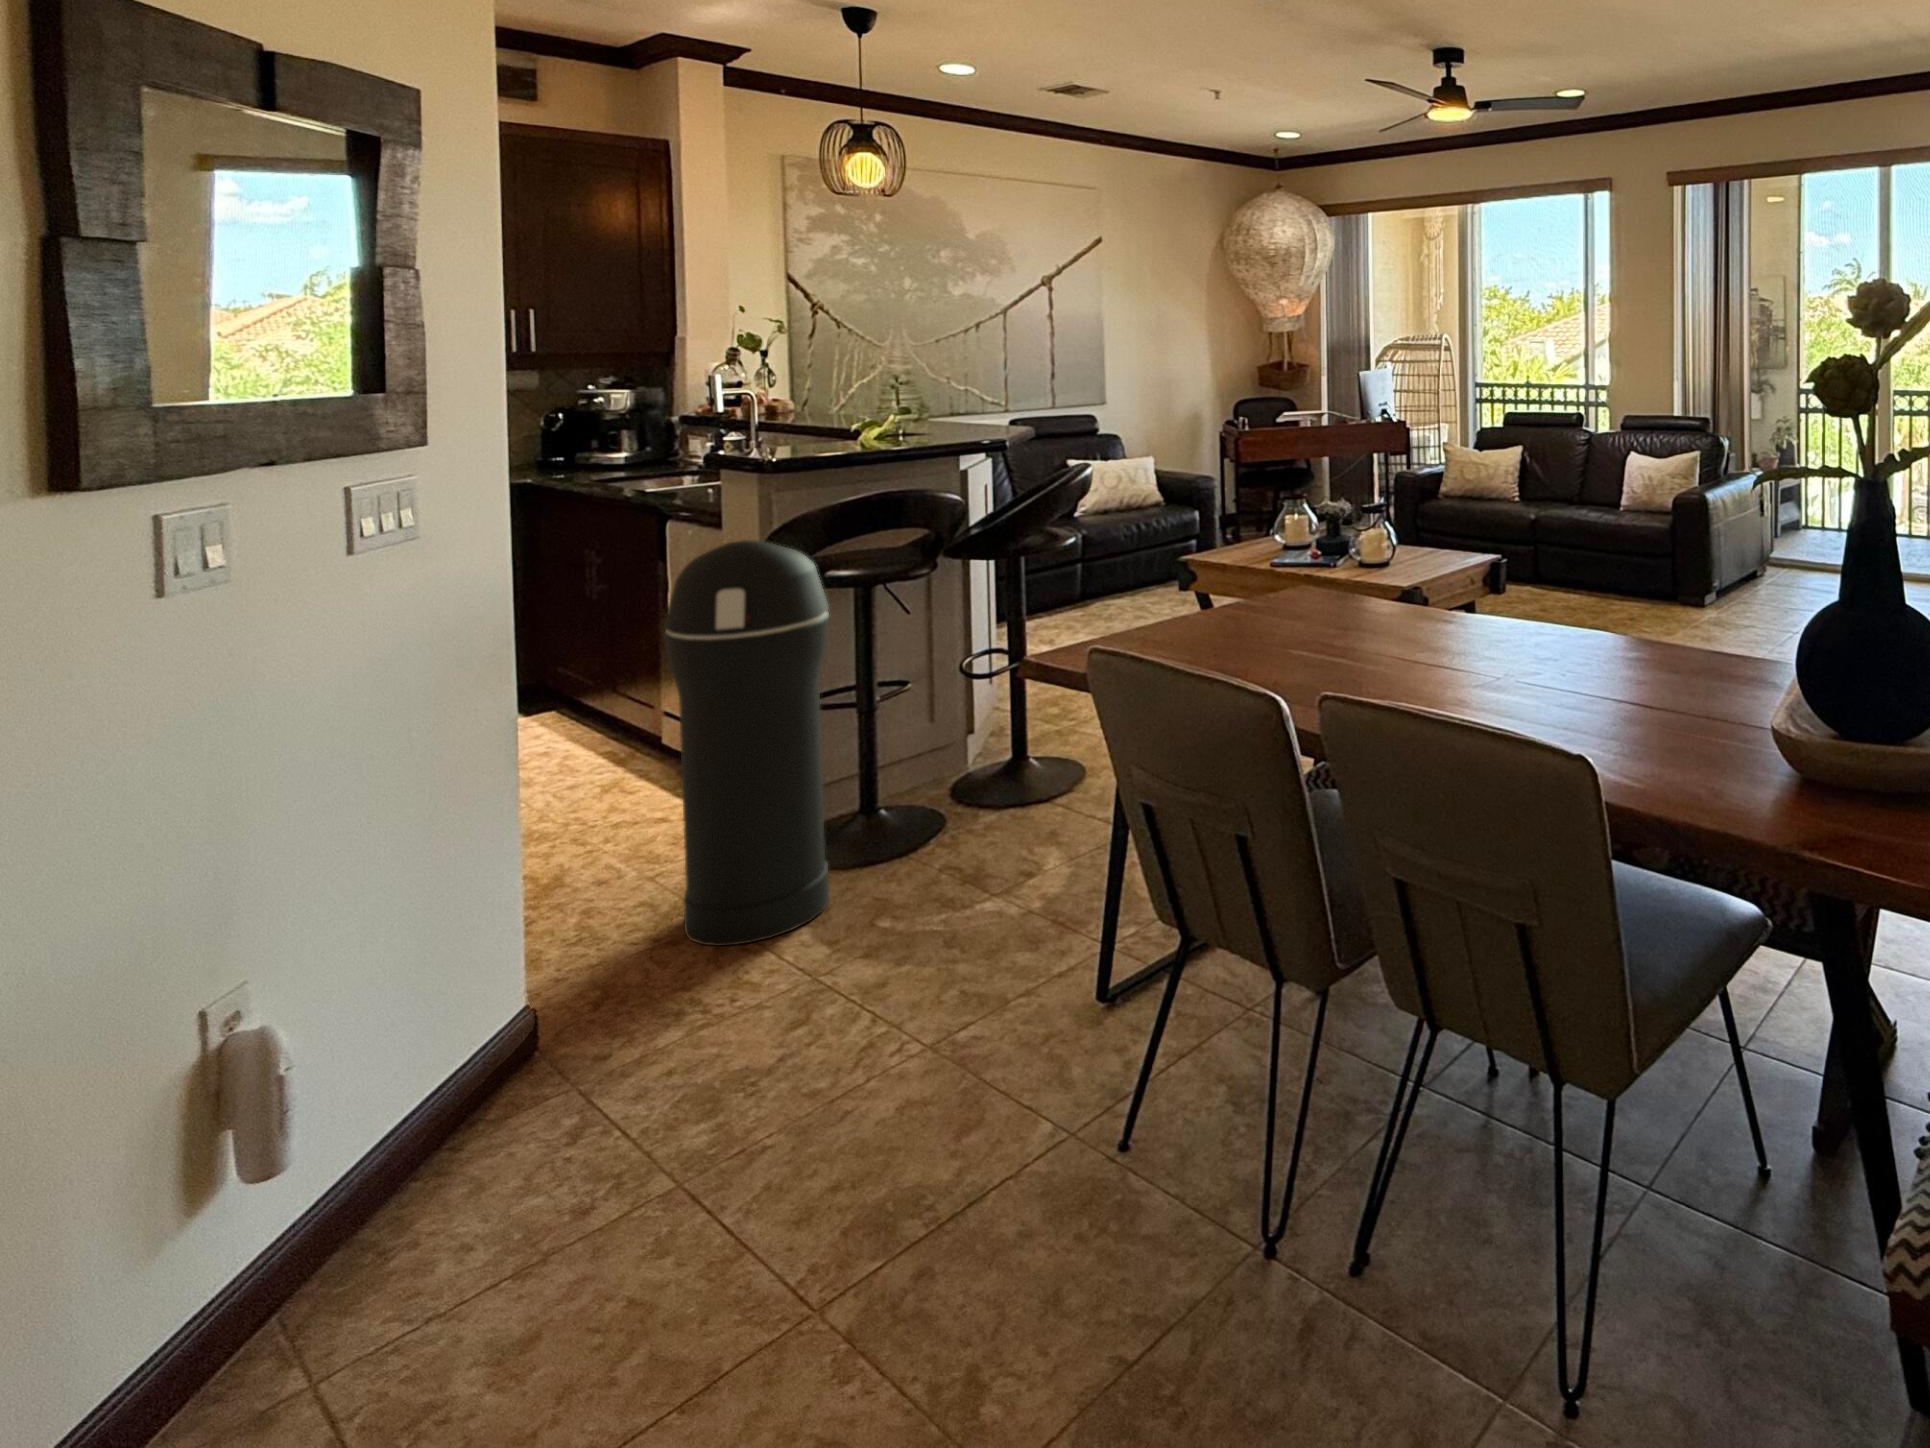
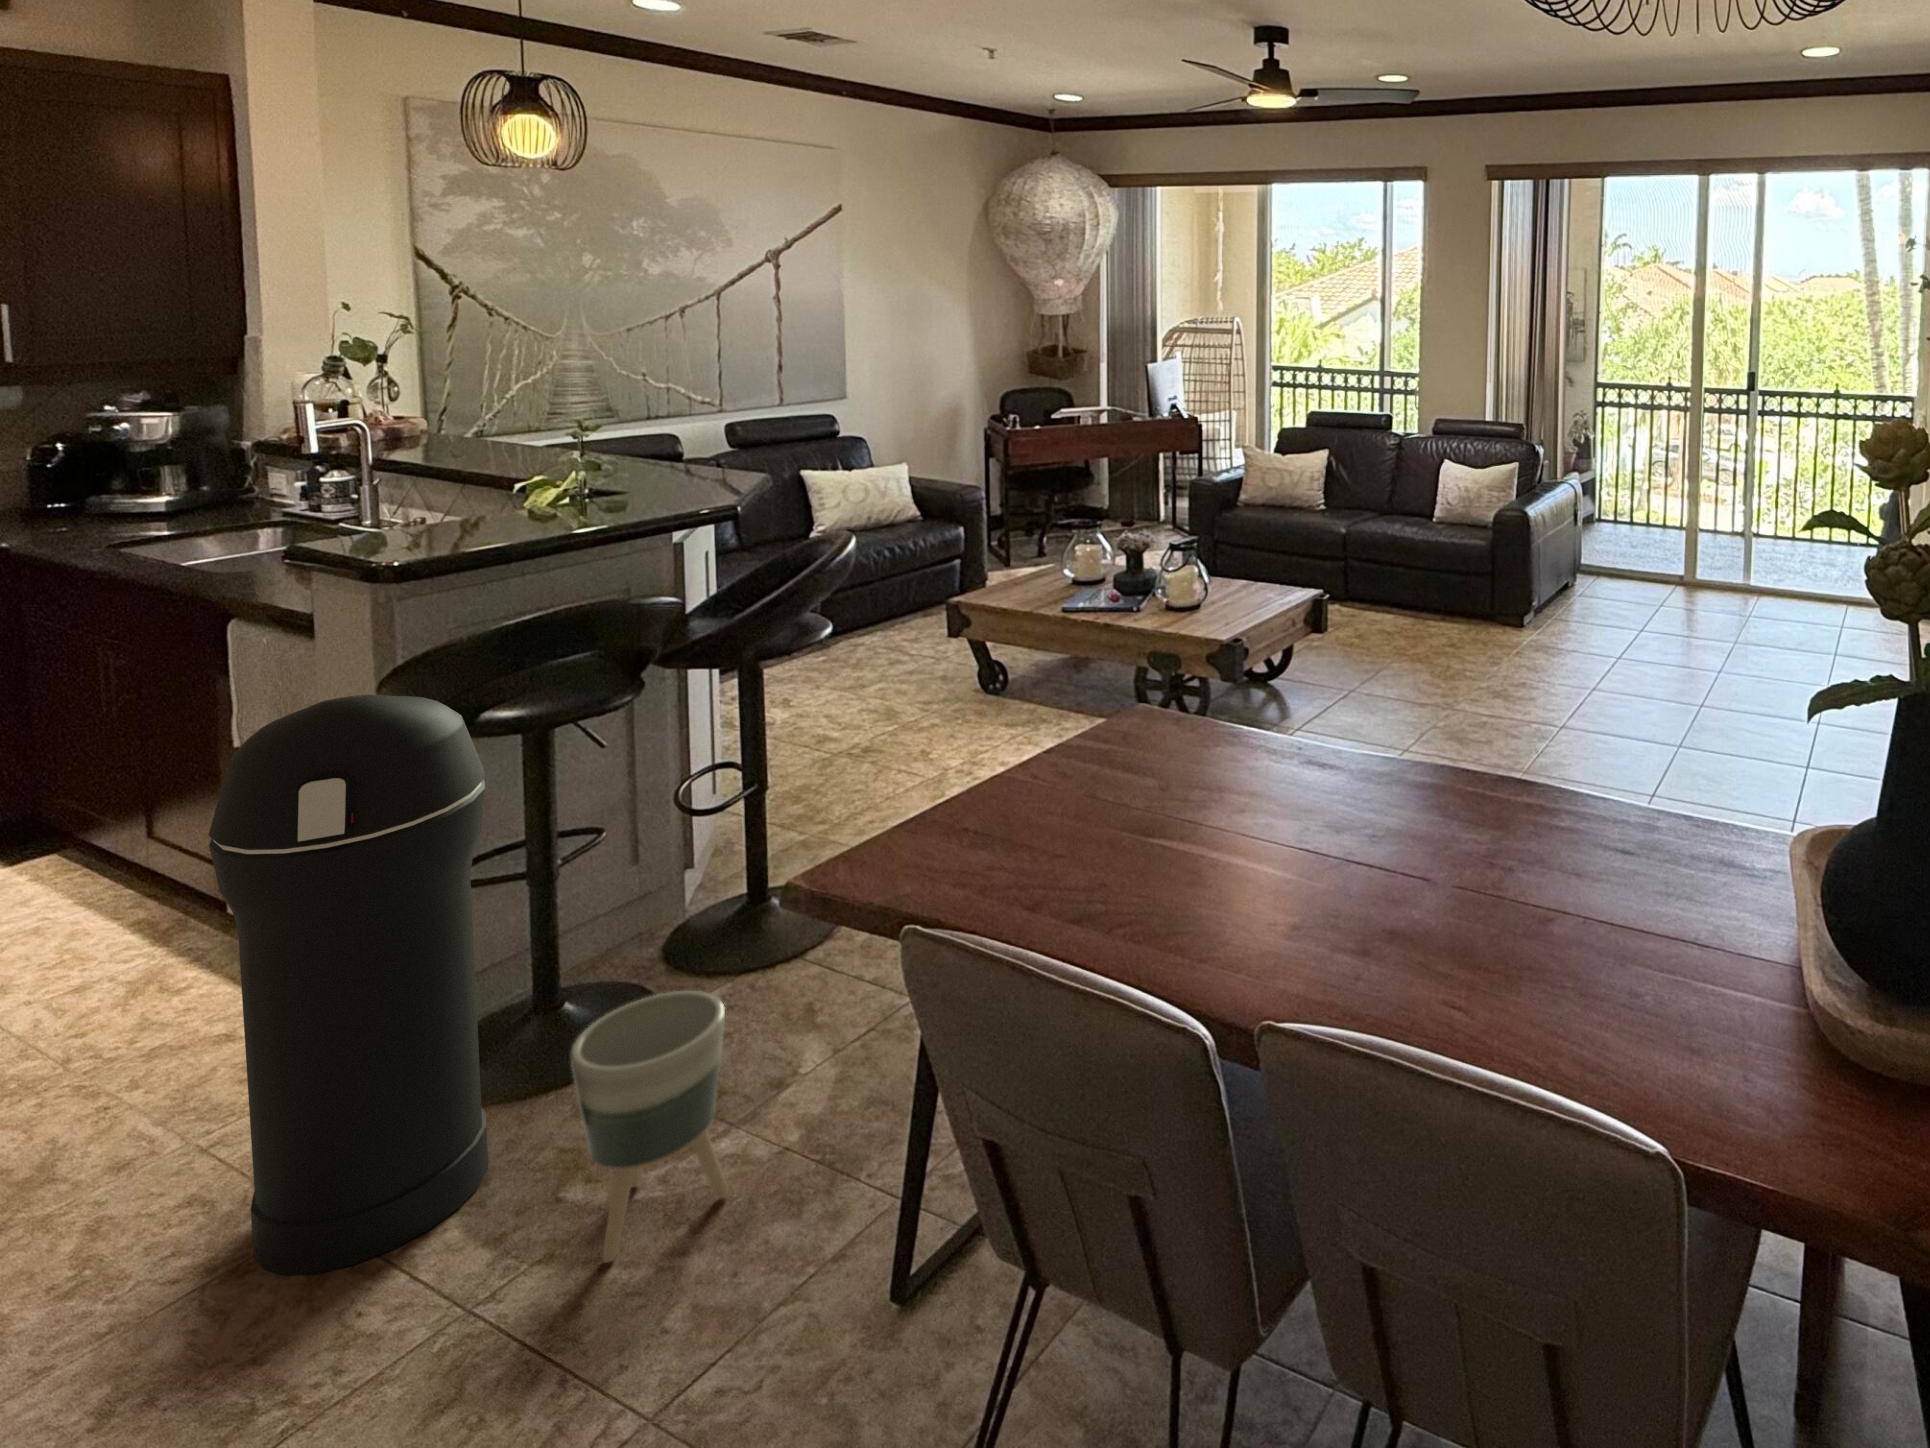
planter: none [882,776,988,959] -> present [571,991,729,1262]

